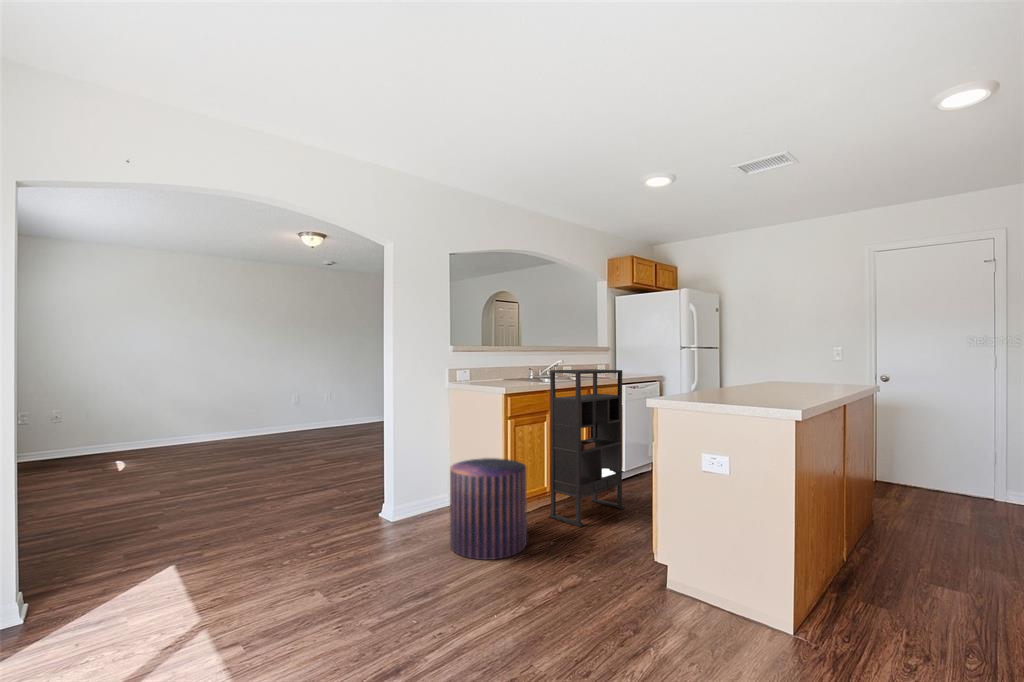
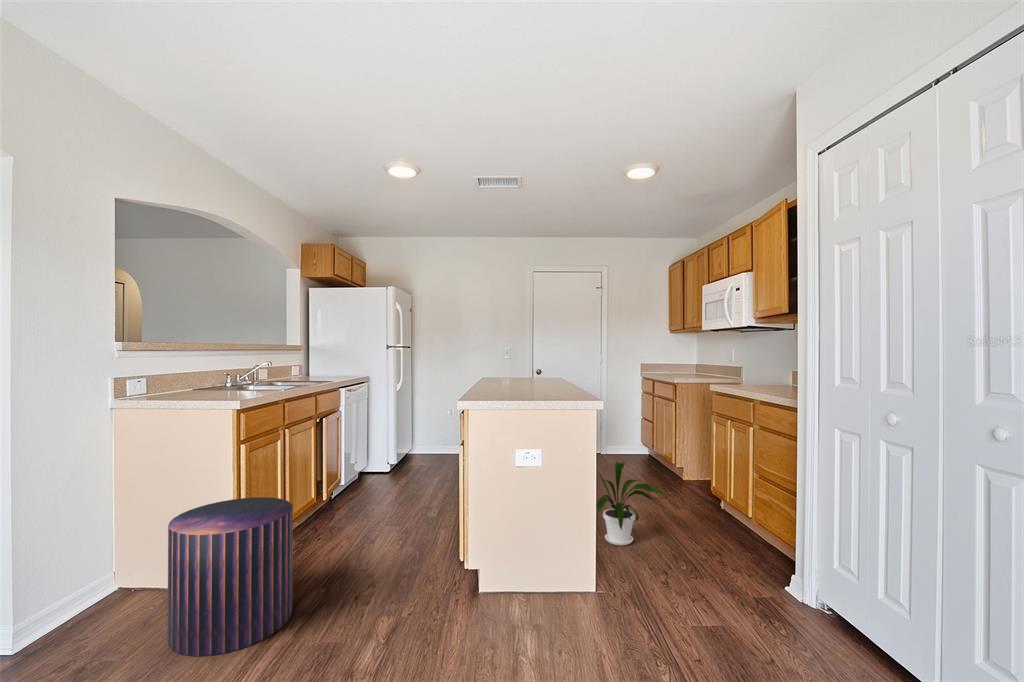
bookshelf: present [549,369,625,527] -> none [289,371,366,559]
house plant: none [836,499,954,613] -> present [597,461,663,545]

